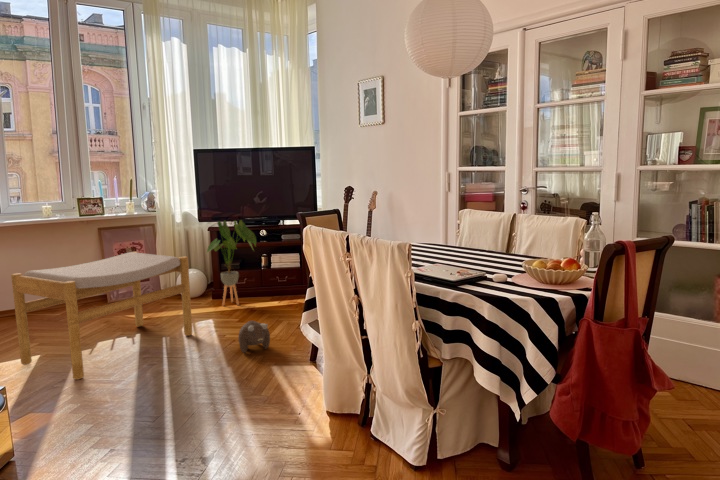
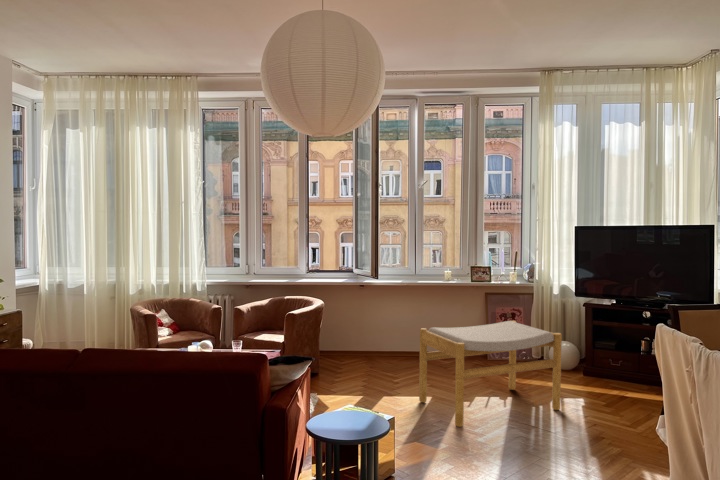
house plant: present [207,220,256,305] -> none [580,299,636,388]
plush toy: present [238,321,270,353] -> none [607,411,643,446]

